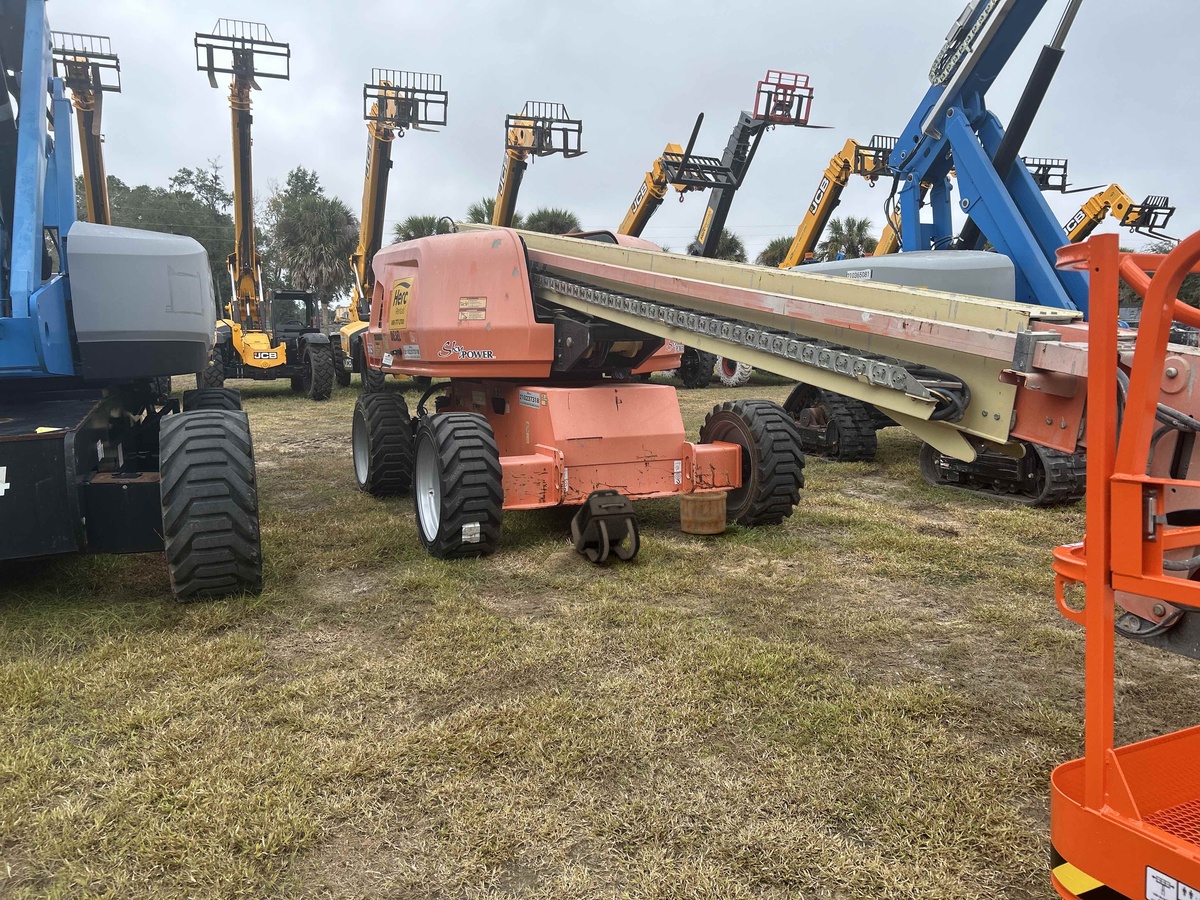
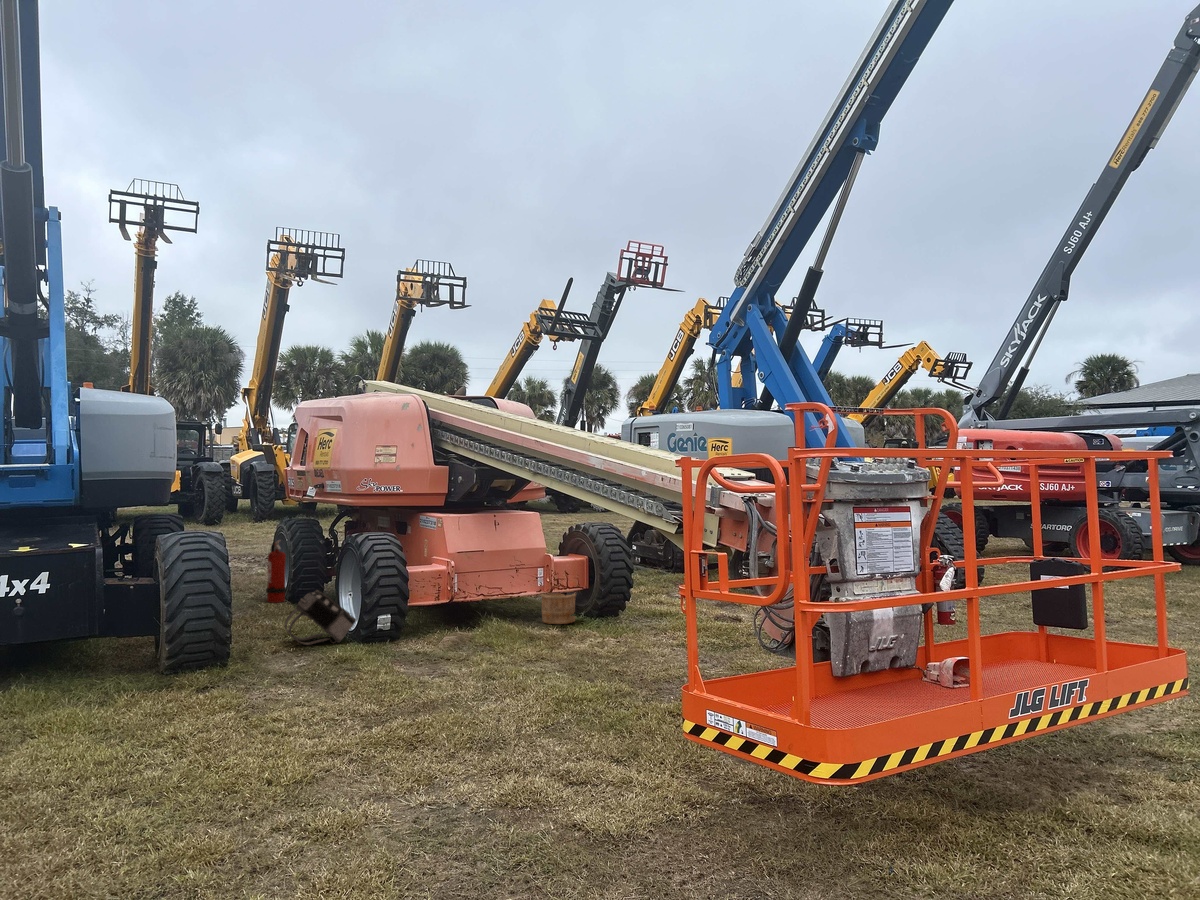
fire extinguisher: none [339,420,364,496] -> present [266,540,286,603]
backpack: present [571,489,640,562] -> present [284,590,356,645]

